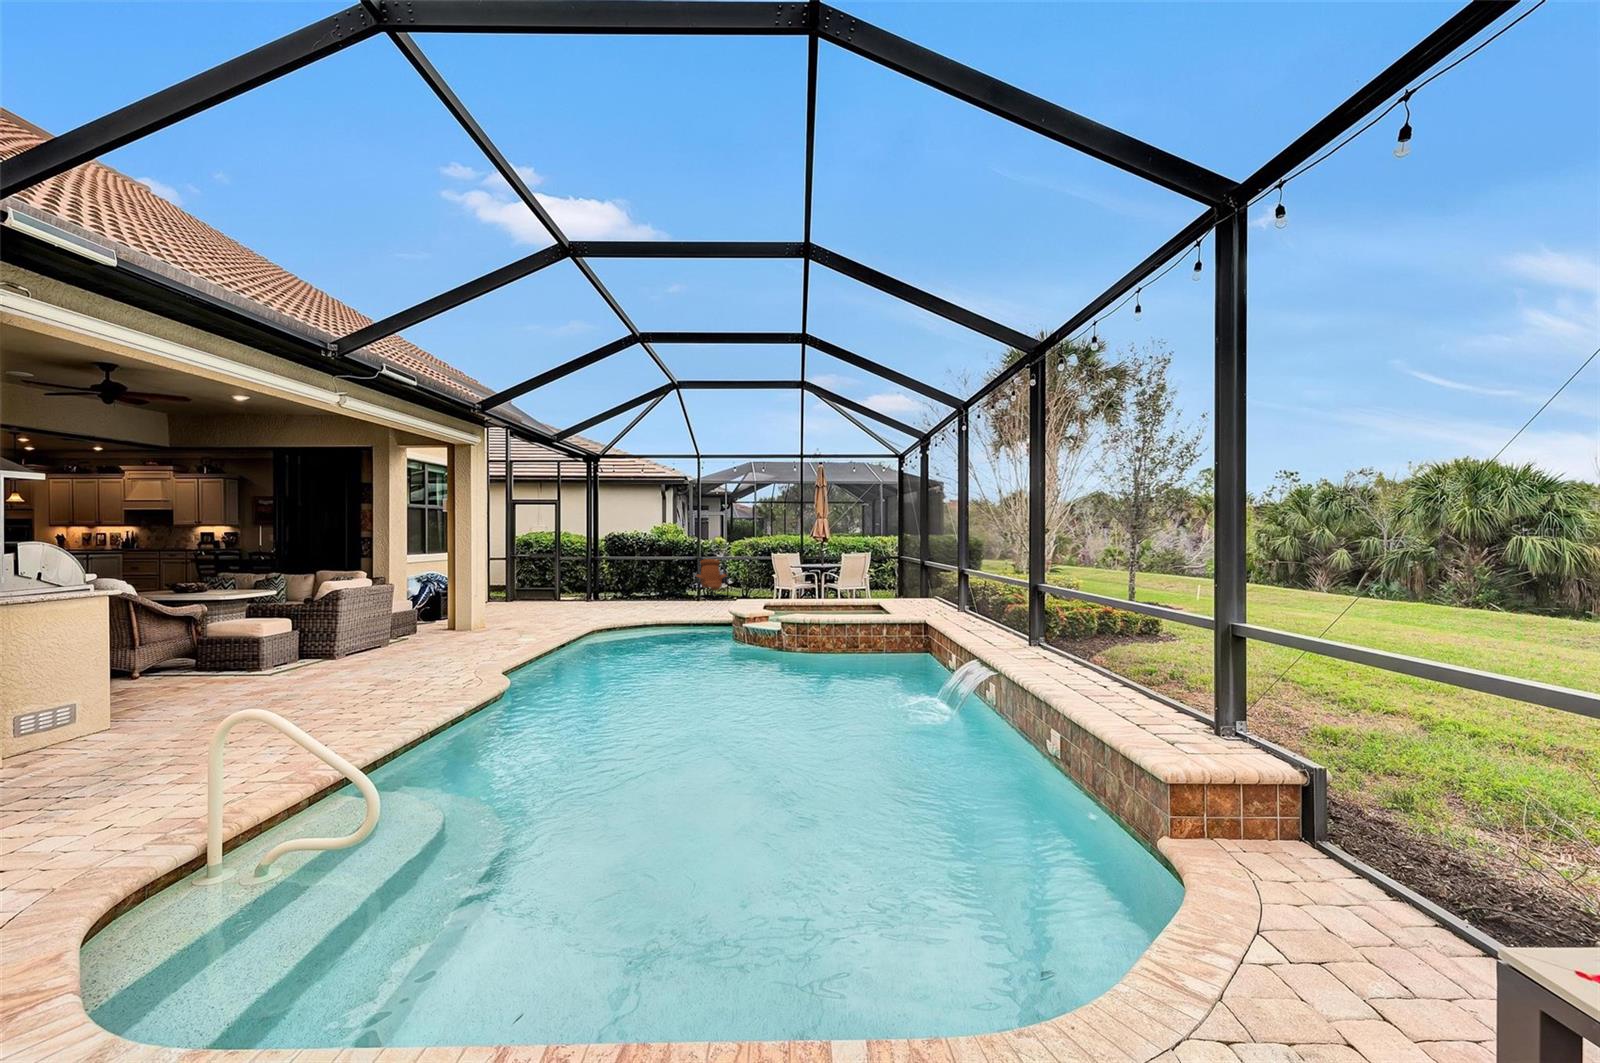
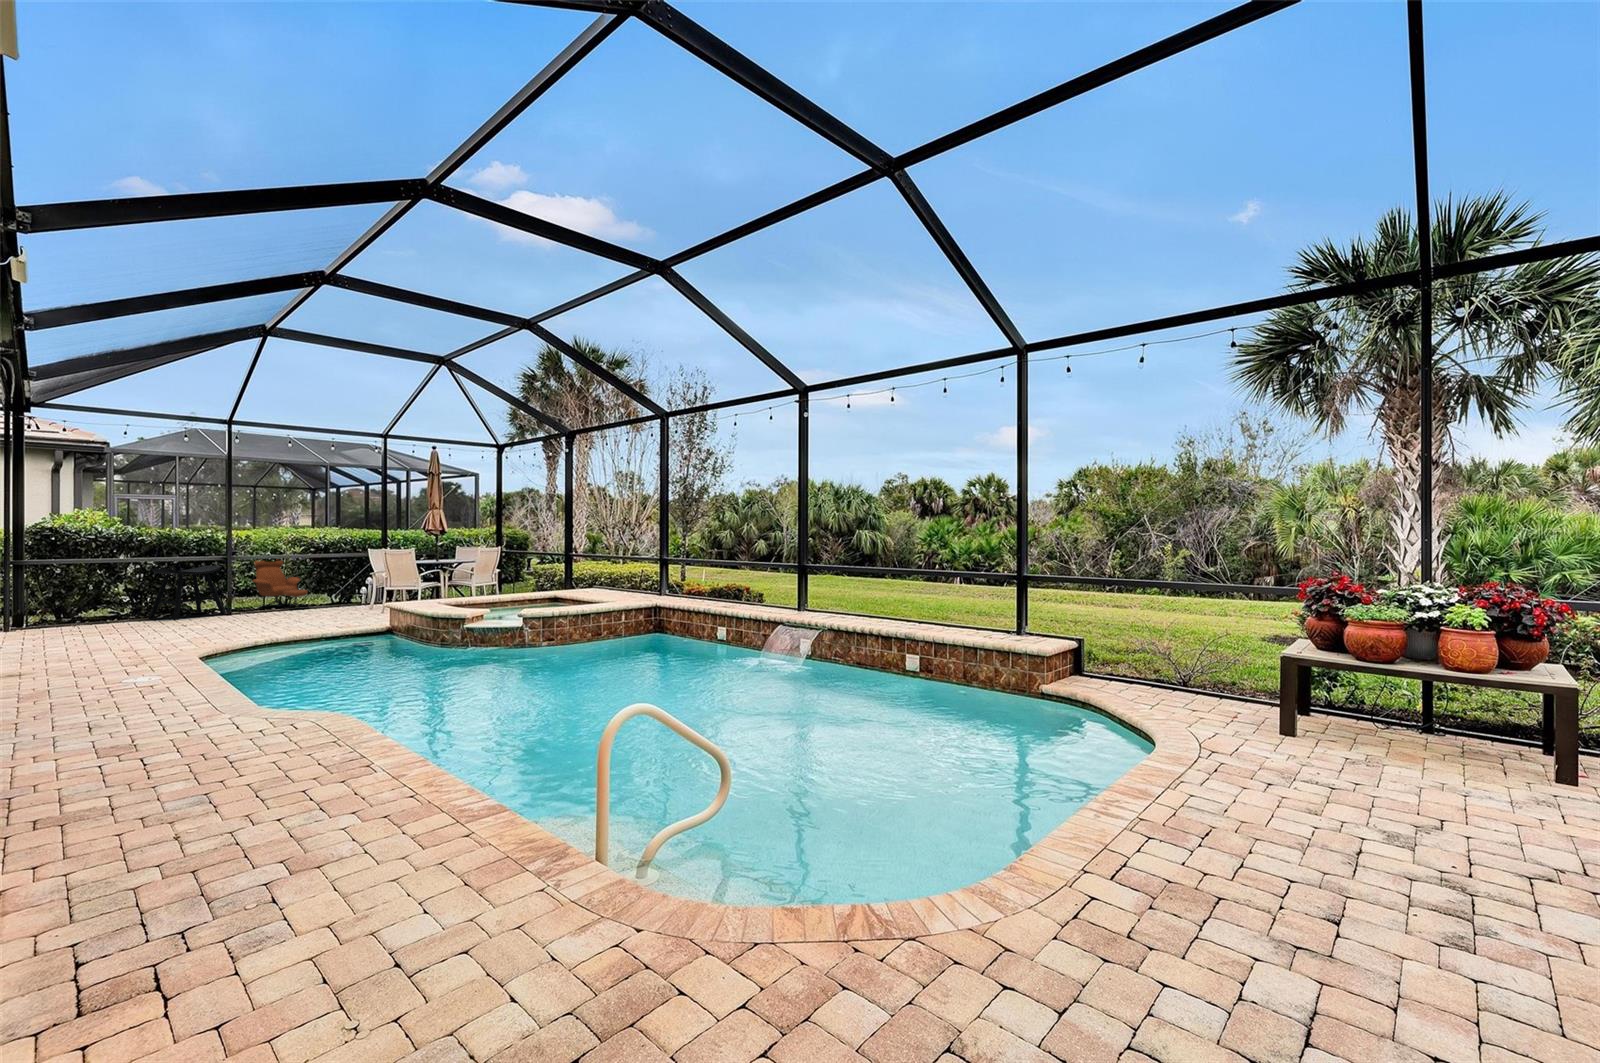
stool: none [627,563,669,602] -> present [149,566,225,620]

